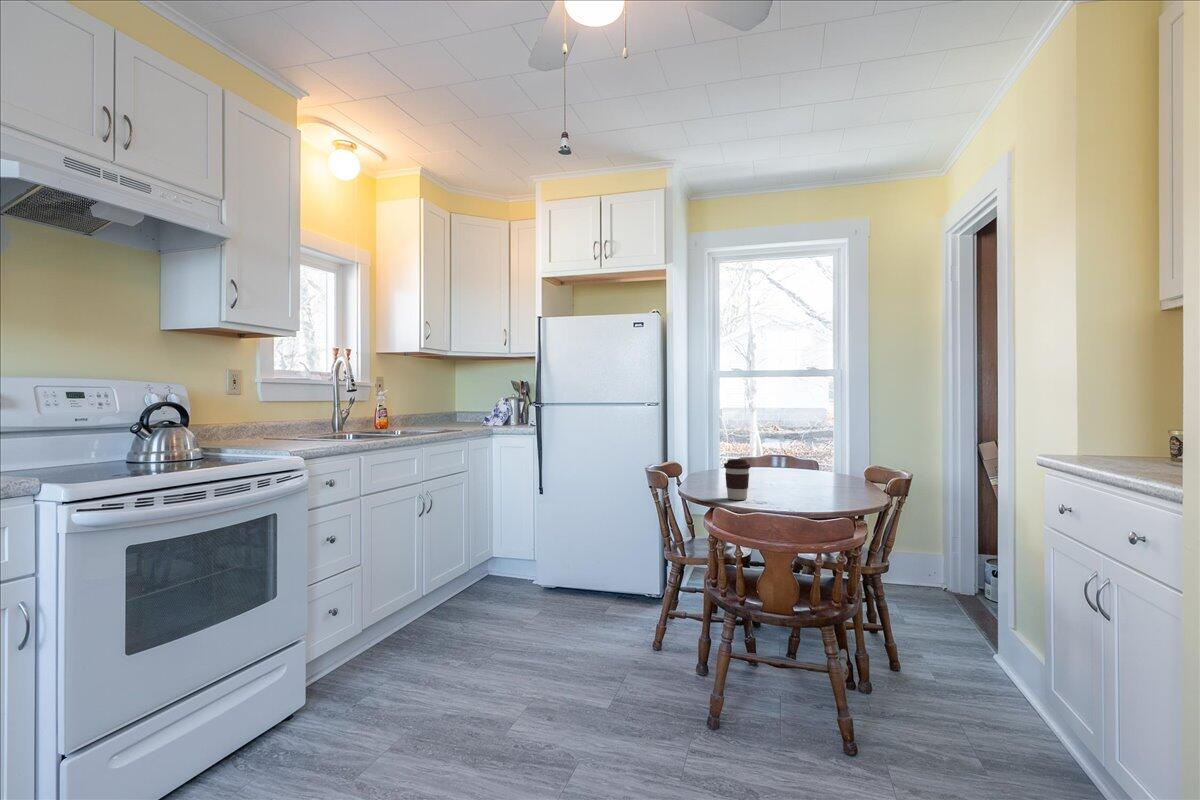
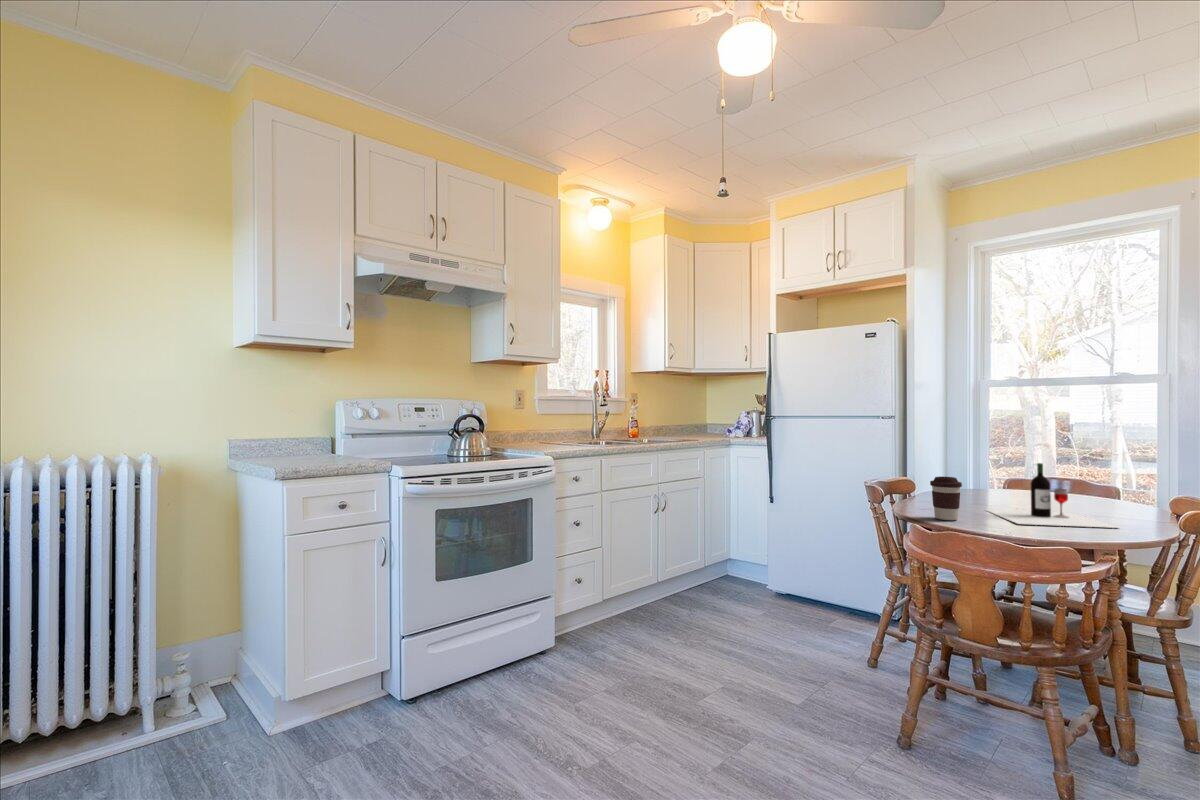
wine bottle: none [754,443,860,498] -> present [987,463,1118,528]

